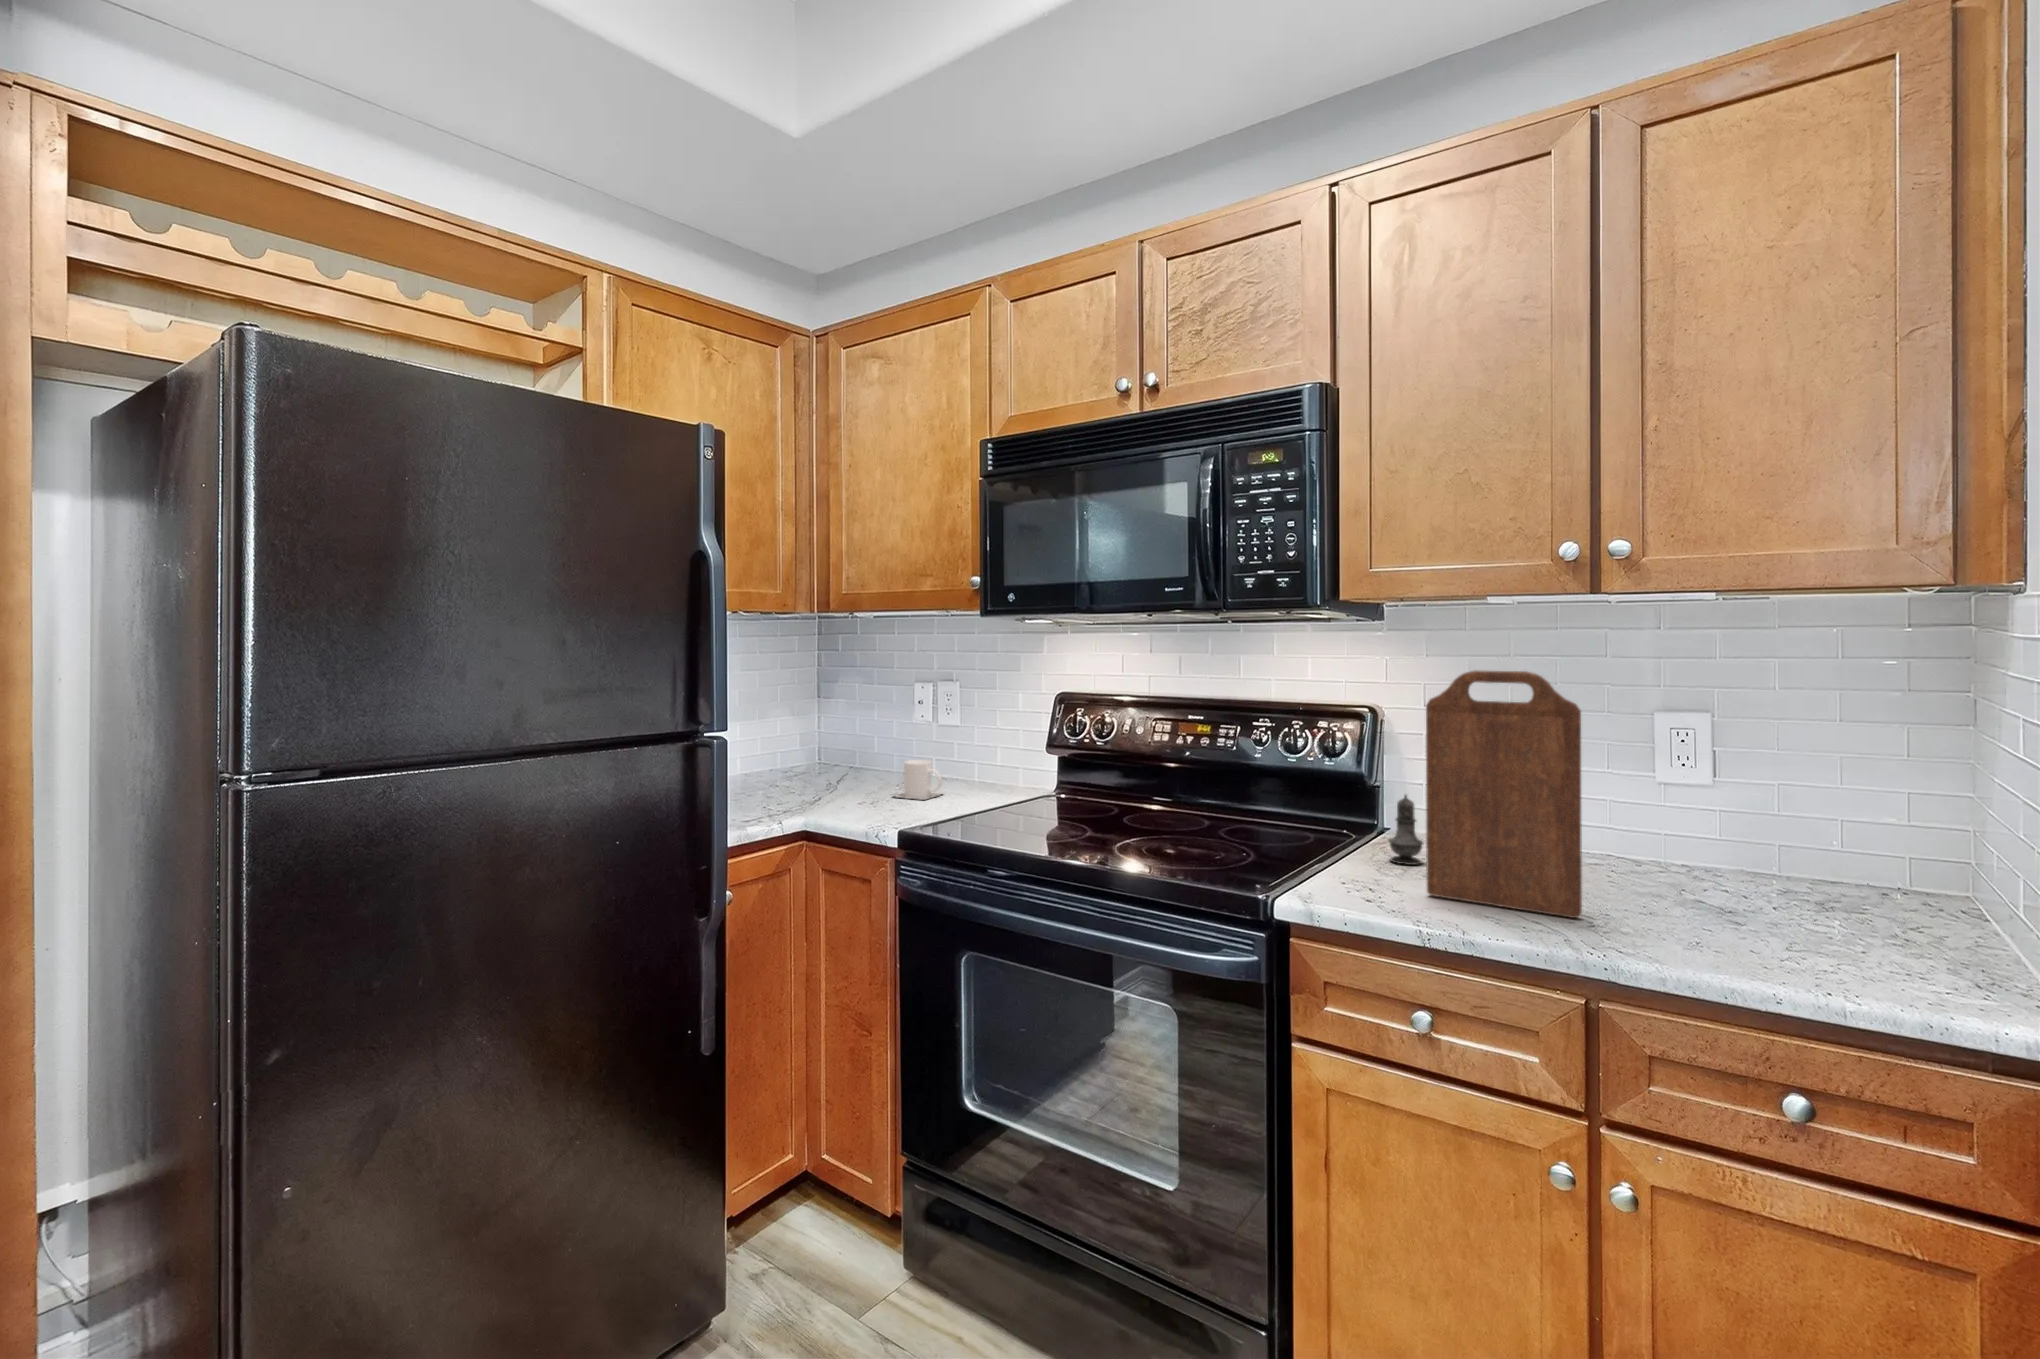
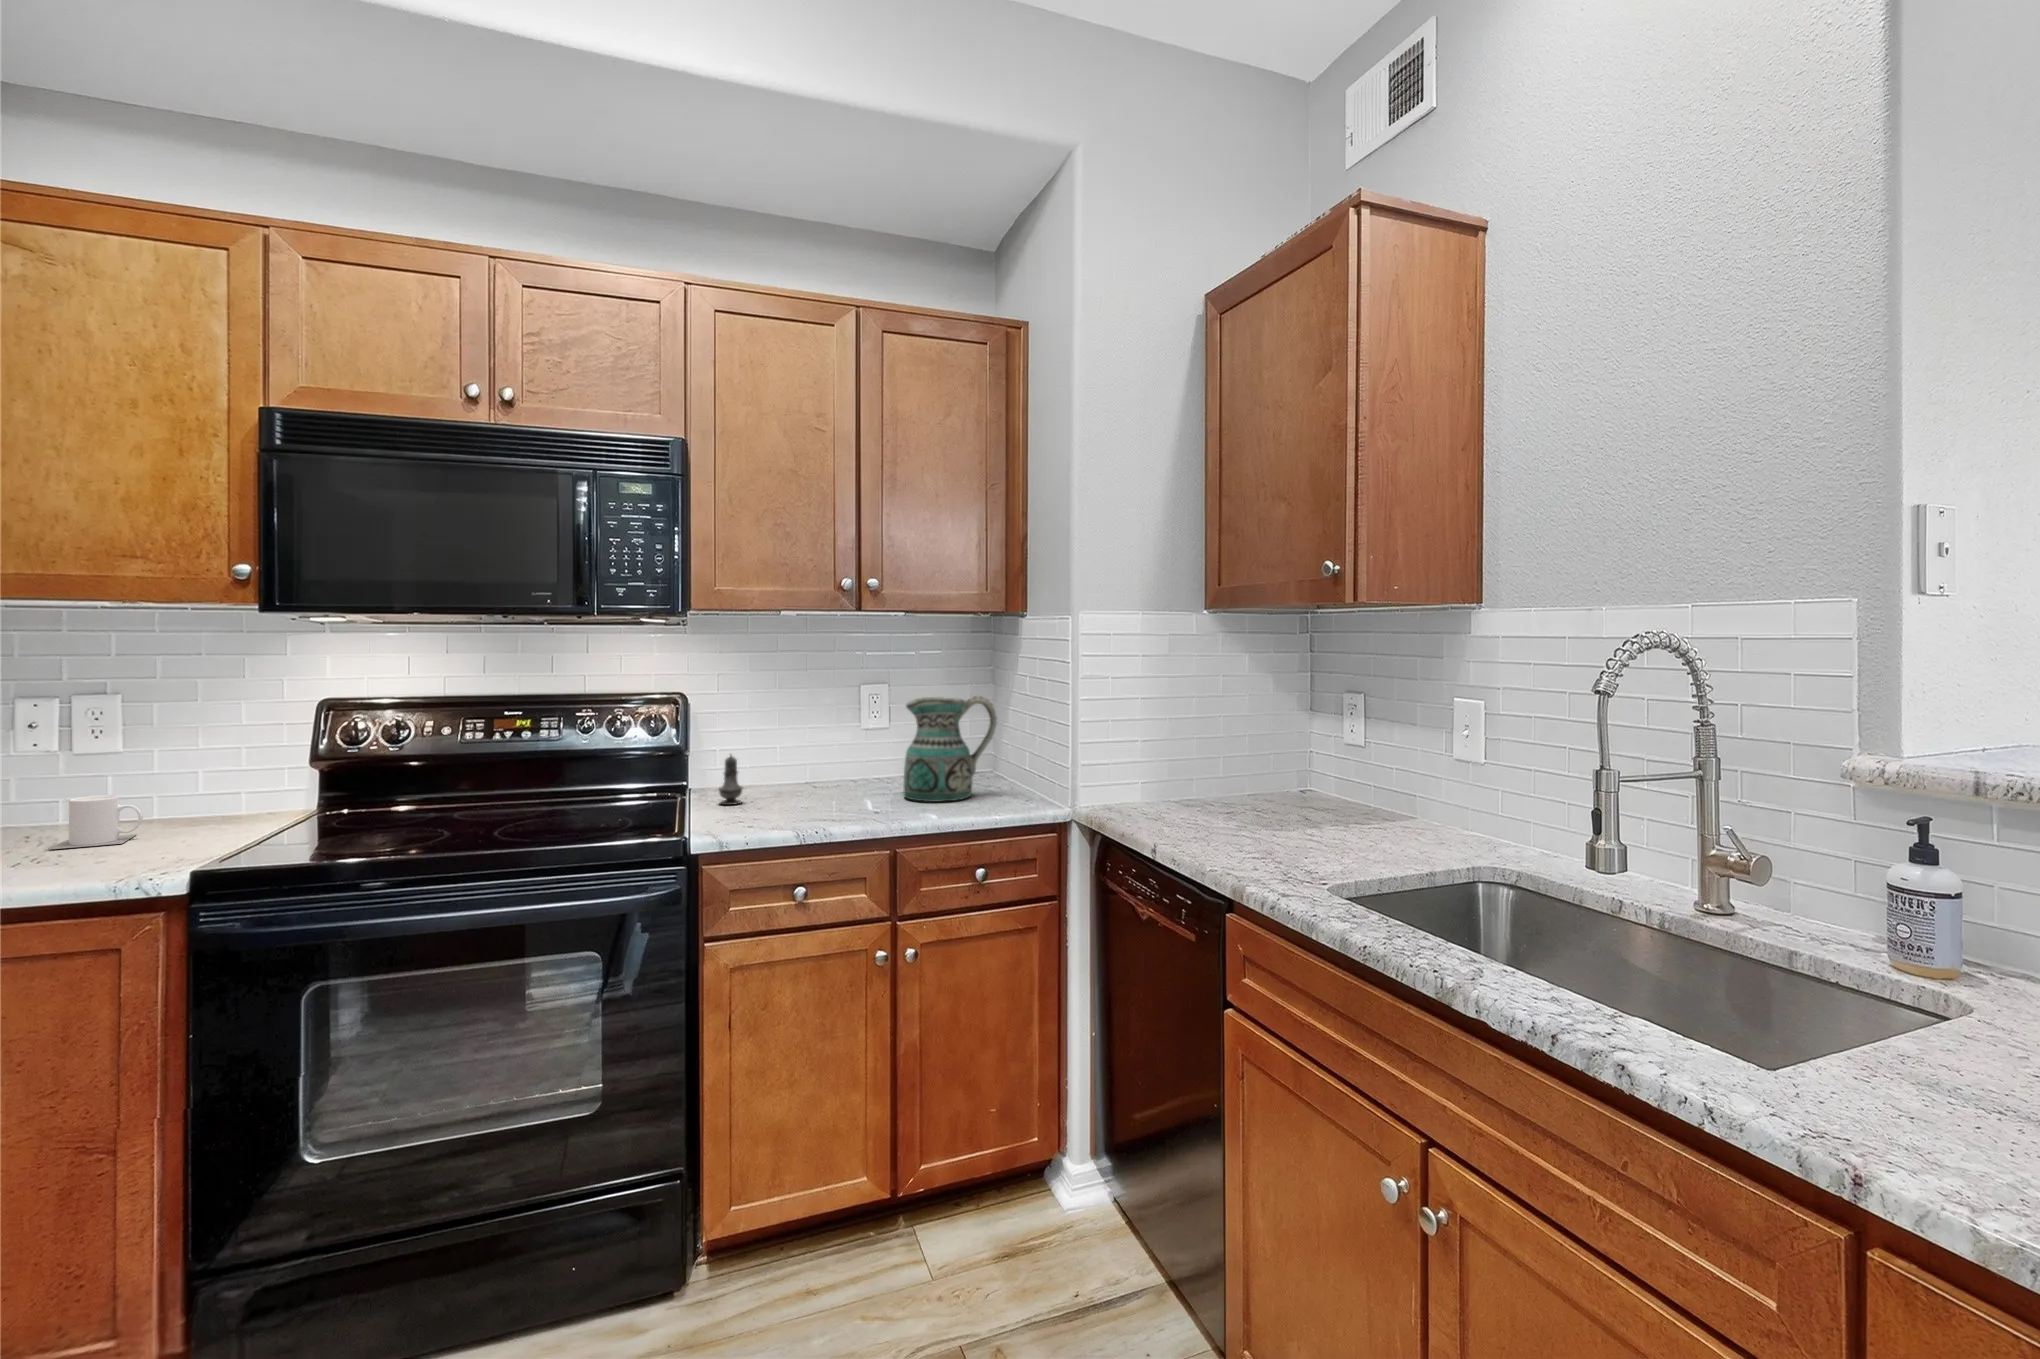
cutting board: present [1426,671,1582,918] -> none [775,660,868,816]
ceramic pitcher: none [1684,741,1911,942] -> present [904,696,997,802]

